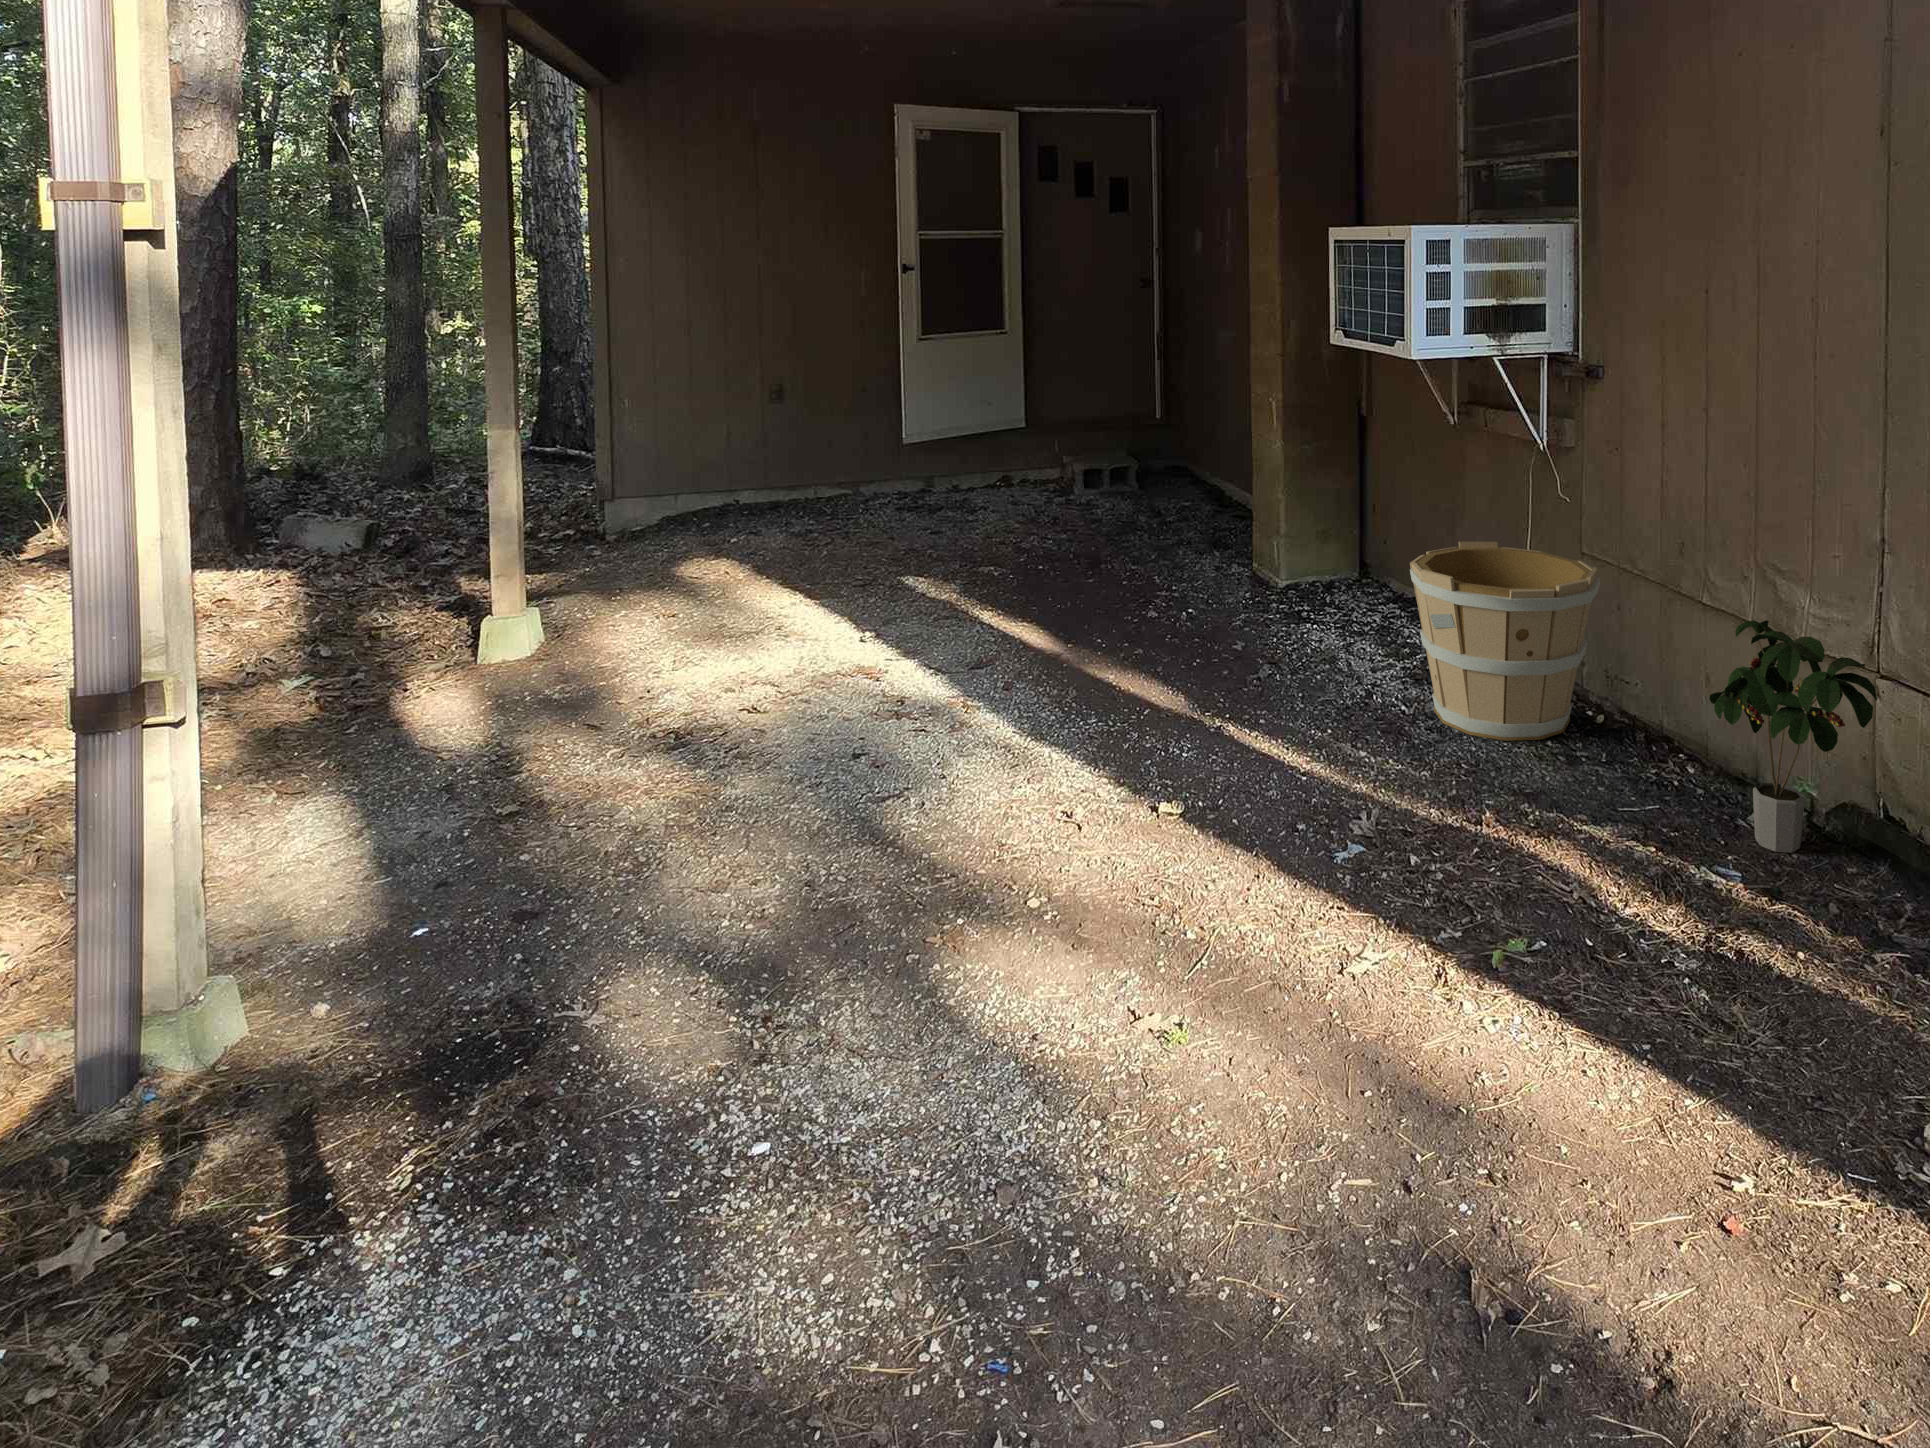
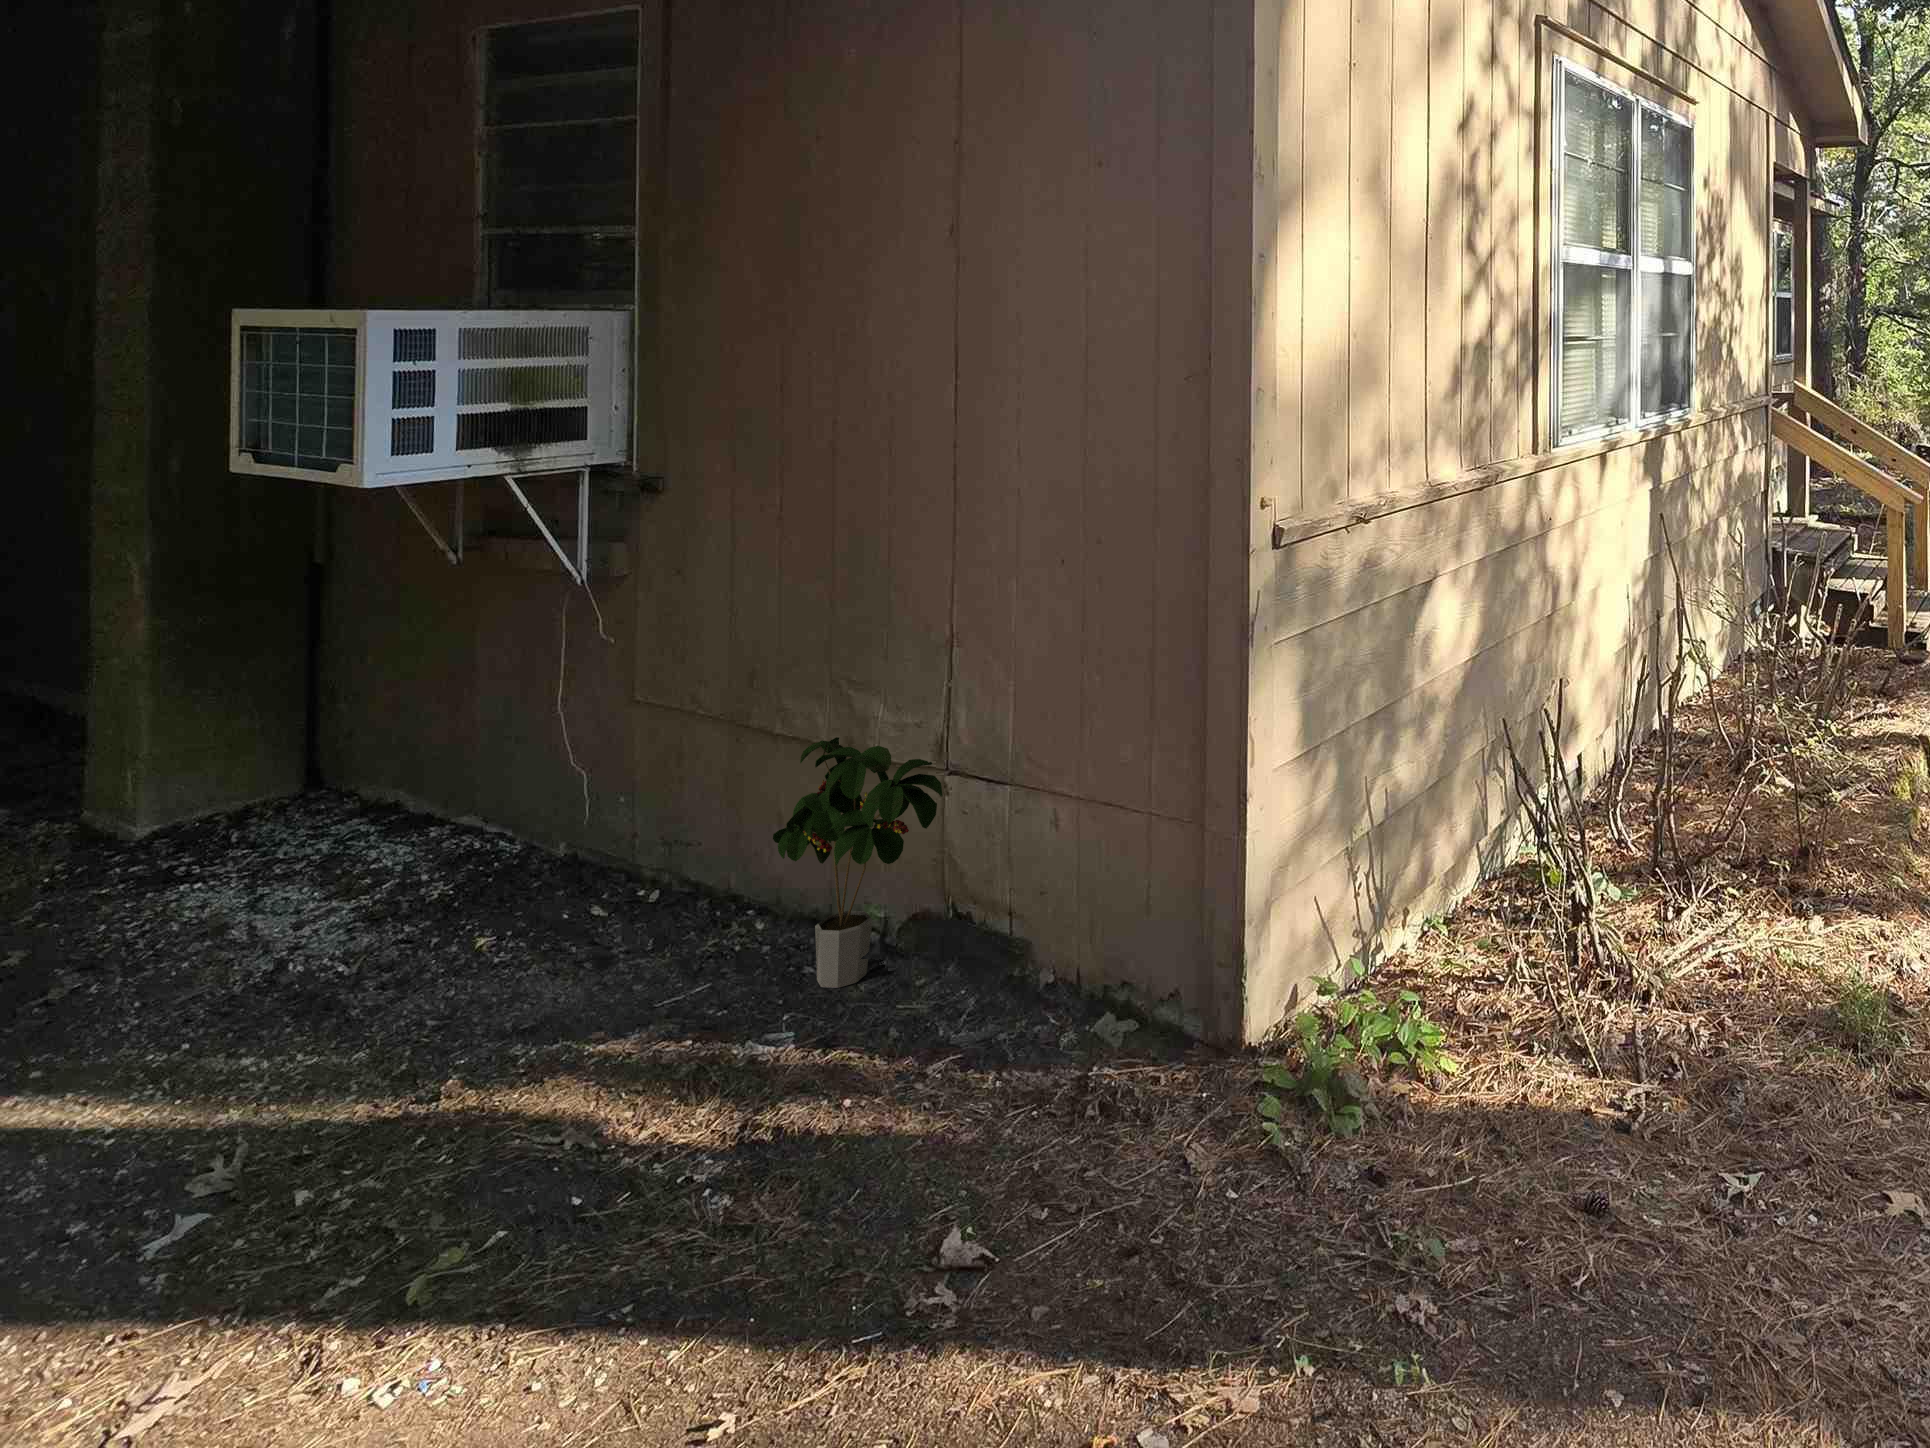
wooden bucket: present [1410,542,1601,741] -> none [352,707,653,972]

